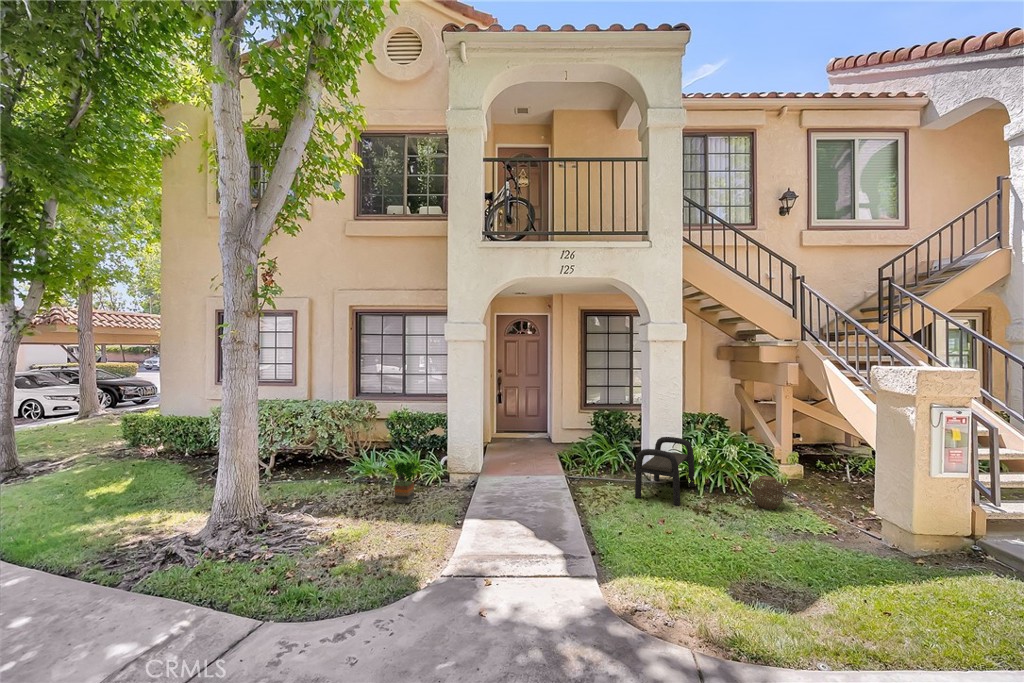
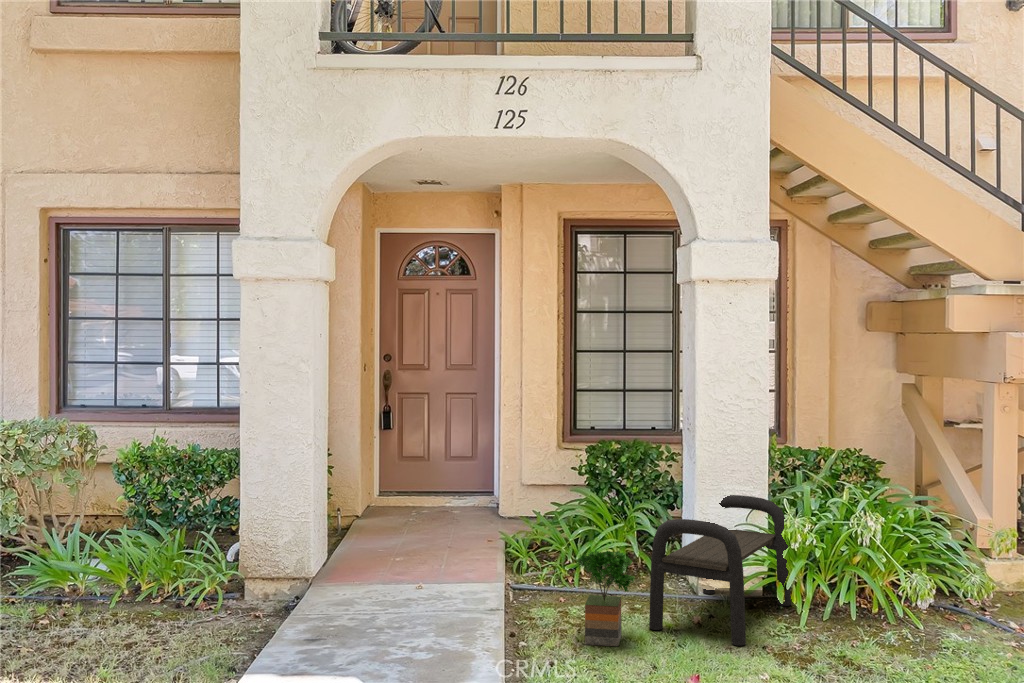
potted tree: present [394,462,418,503] -> present [577,550,635,646]
woven basket: present [752,476,784,509] -> none [908,578,976,652]

